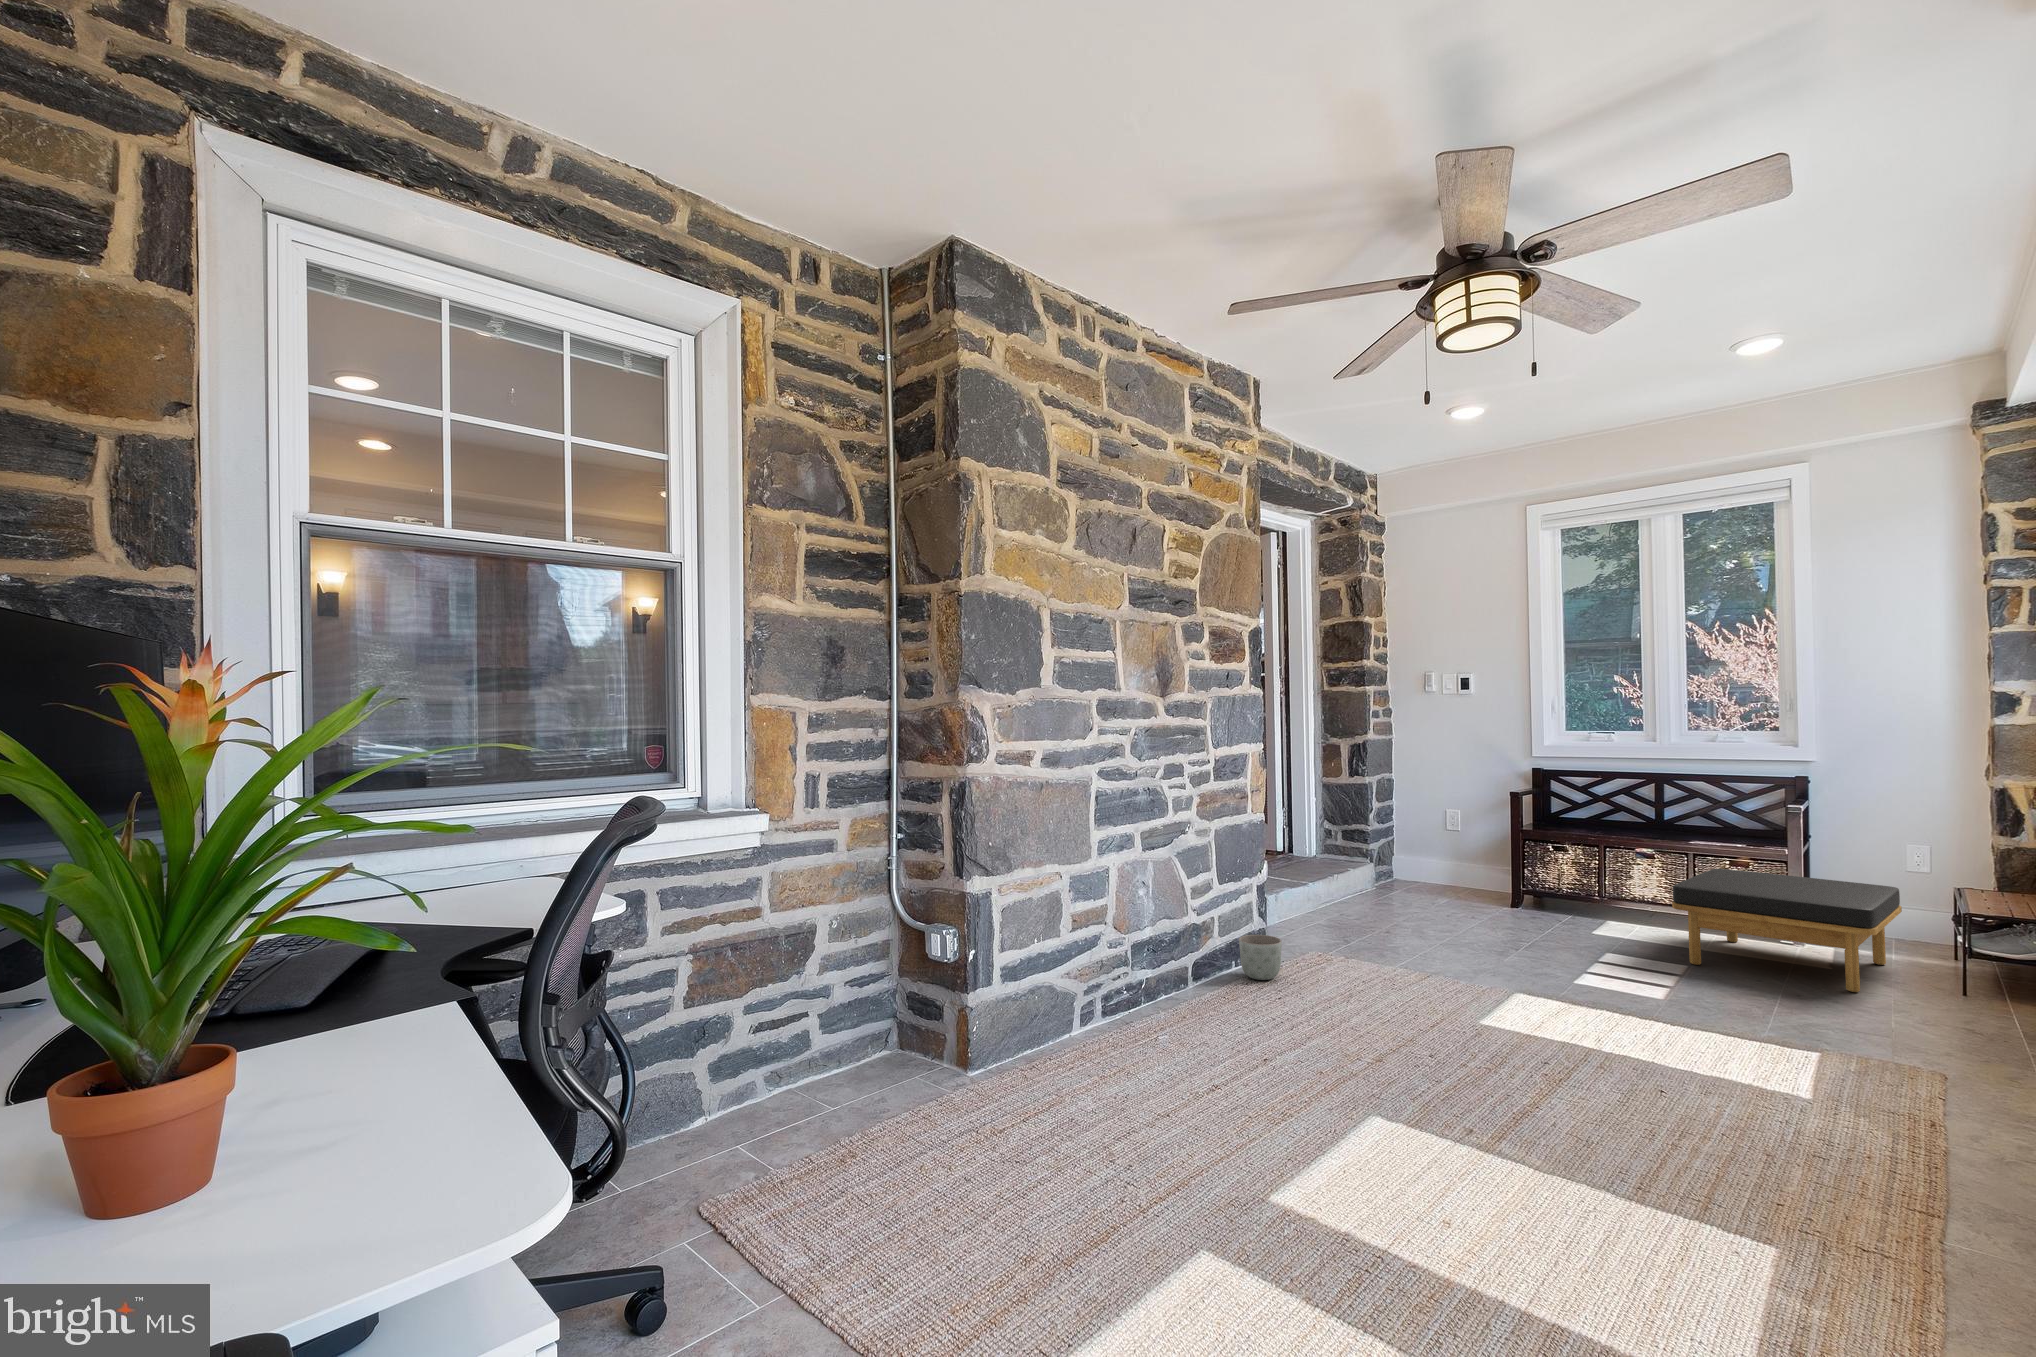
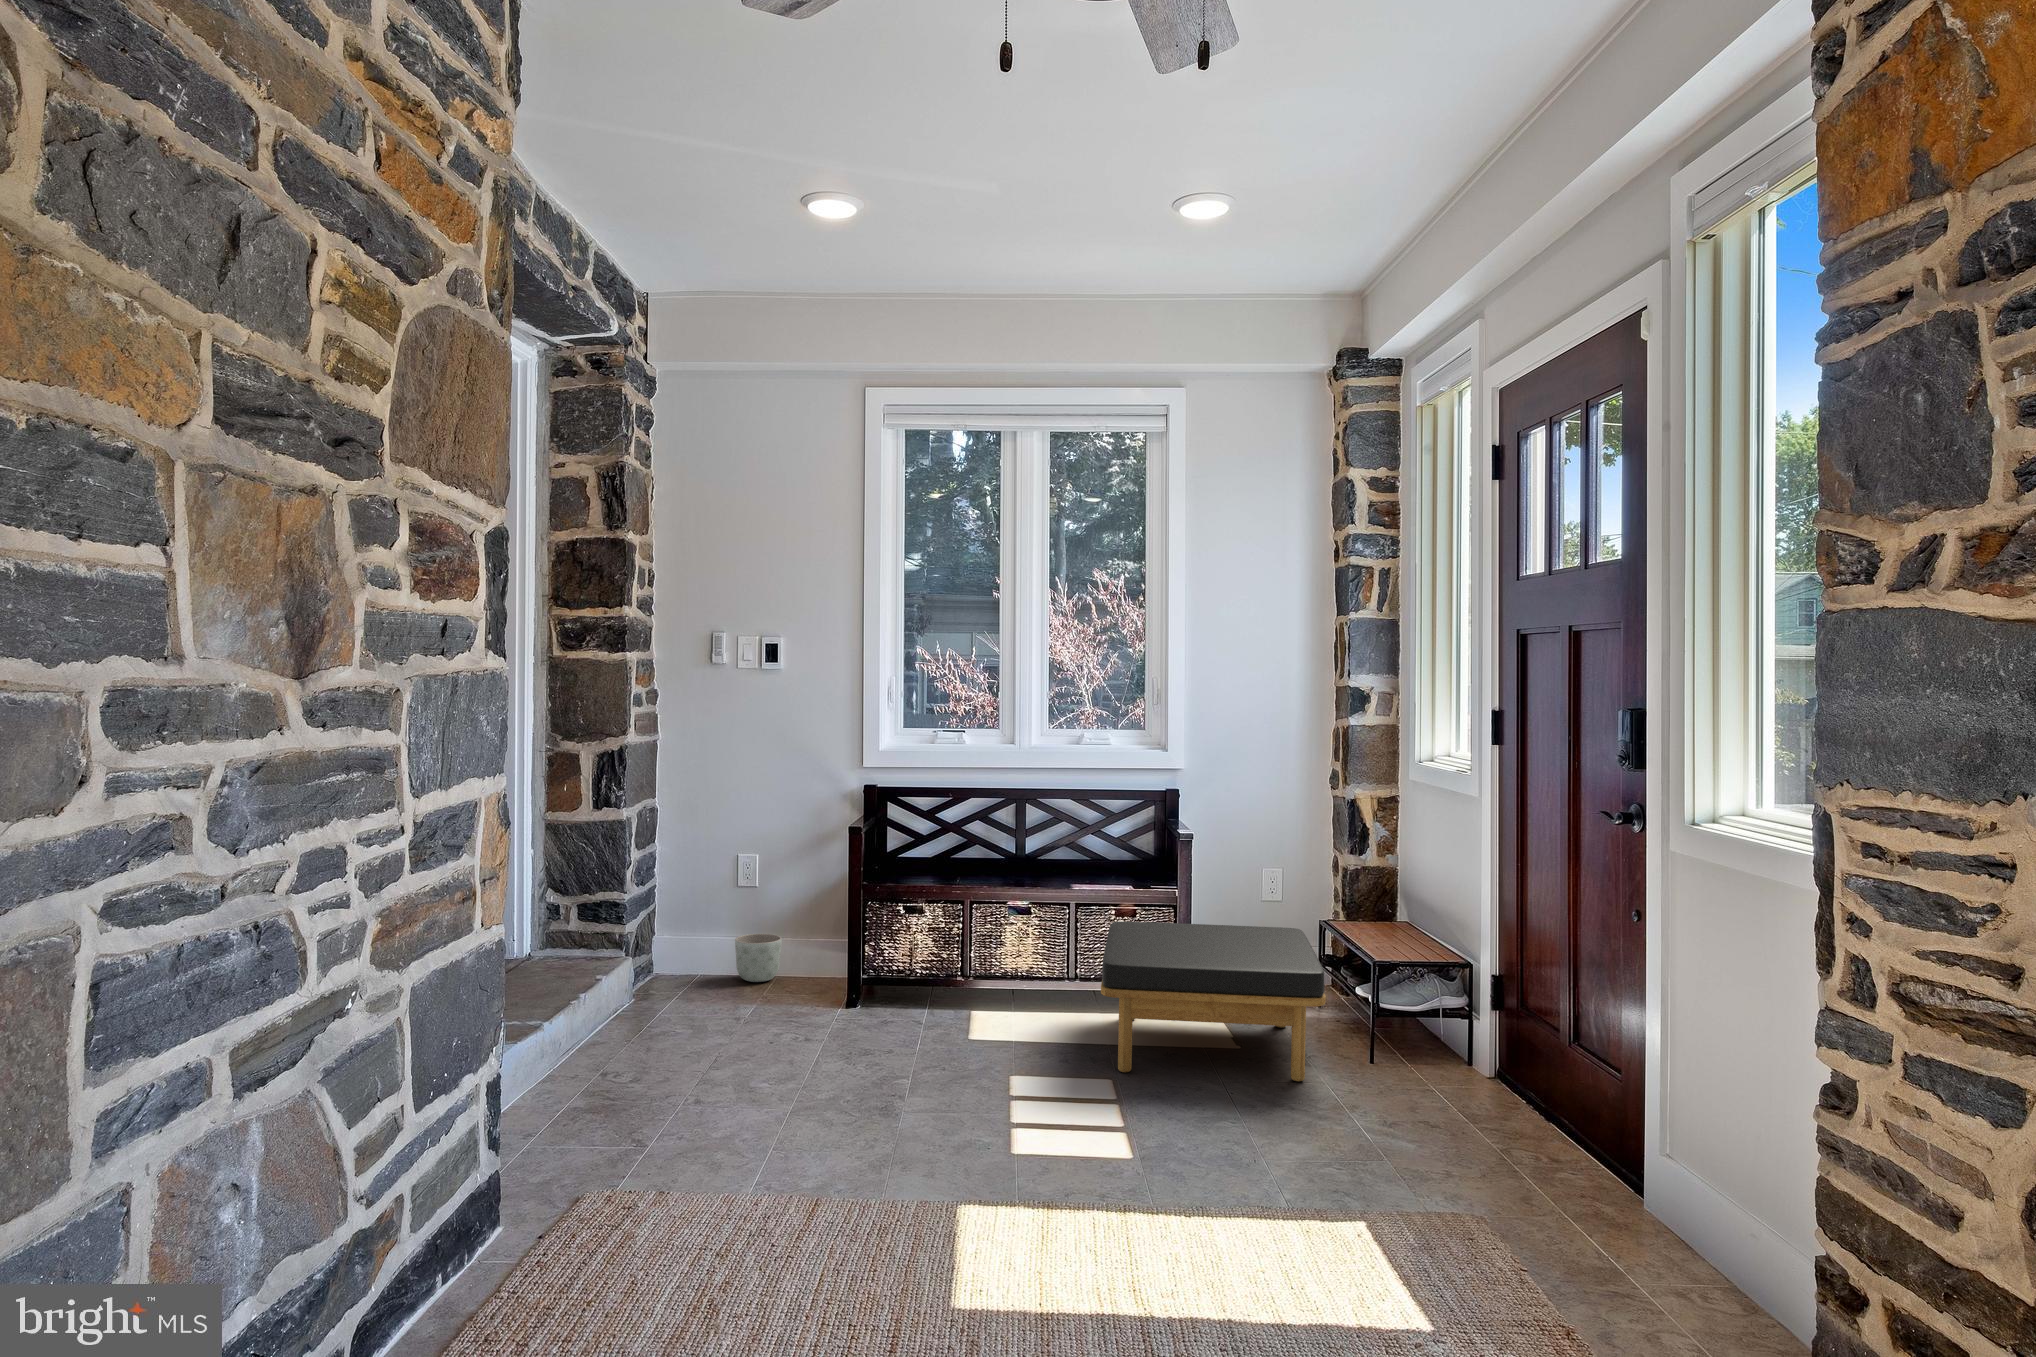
planter: present [1239,935,1282,980] -> present [735,934,782,982]

